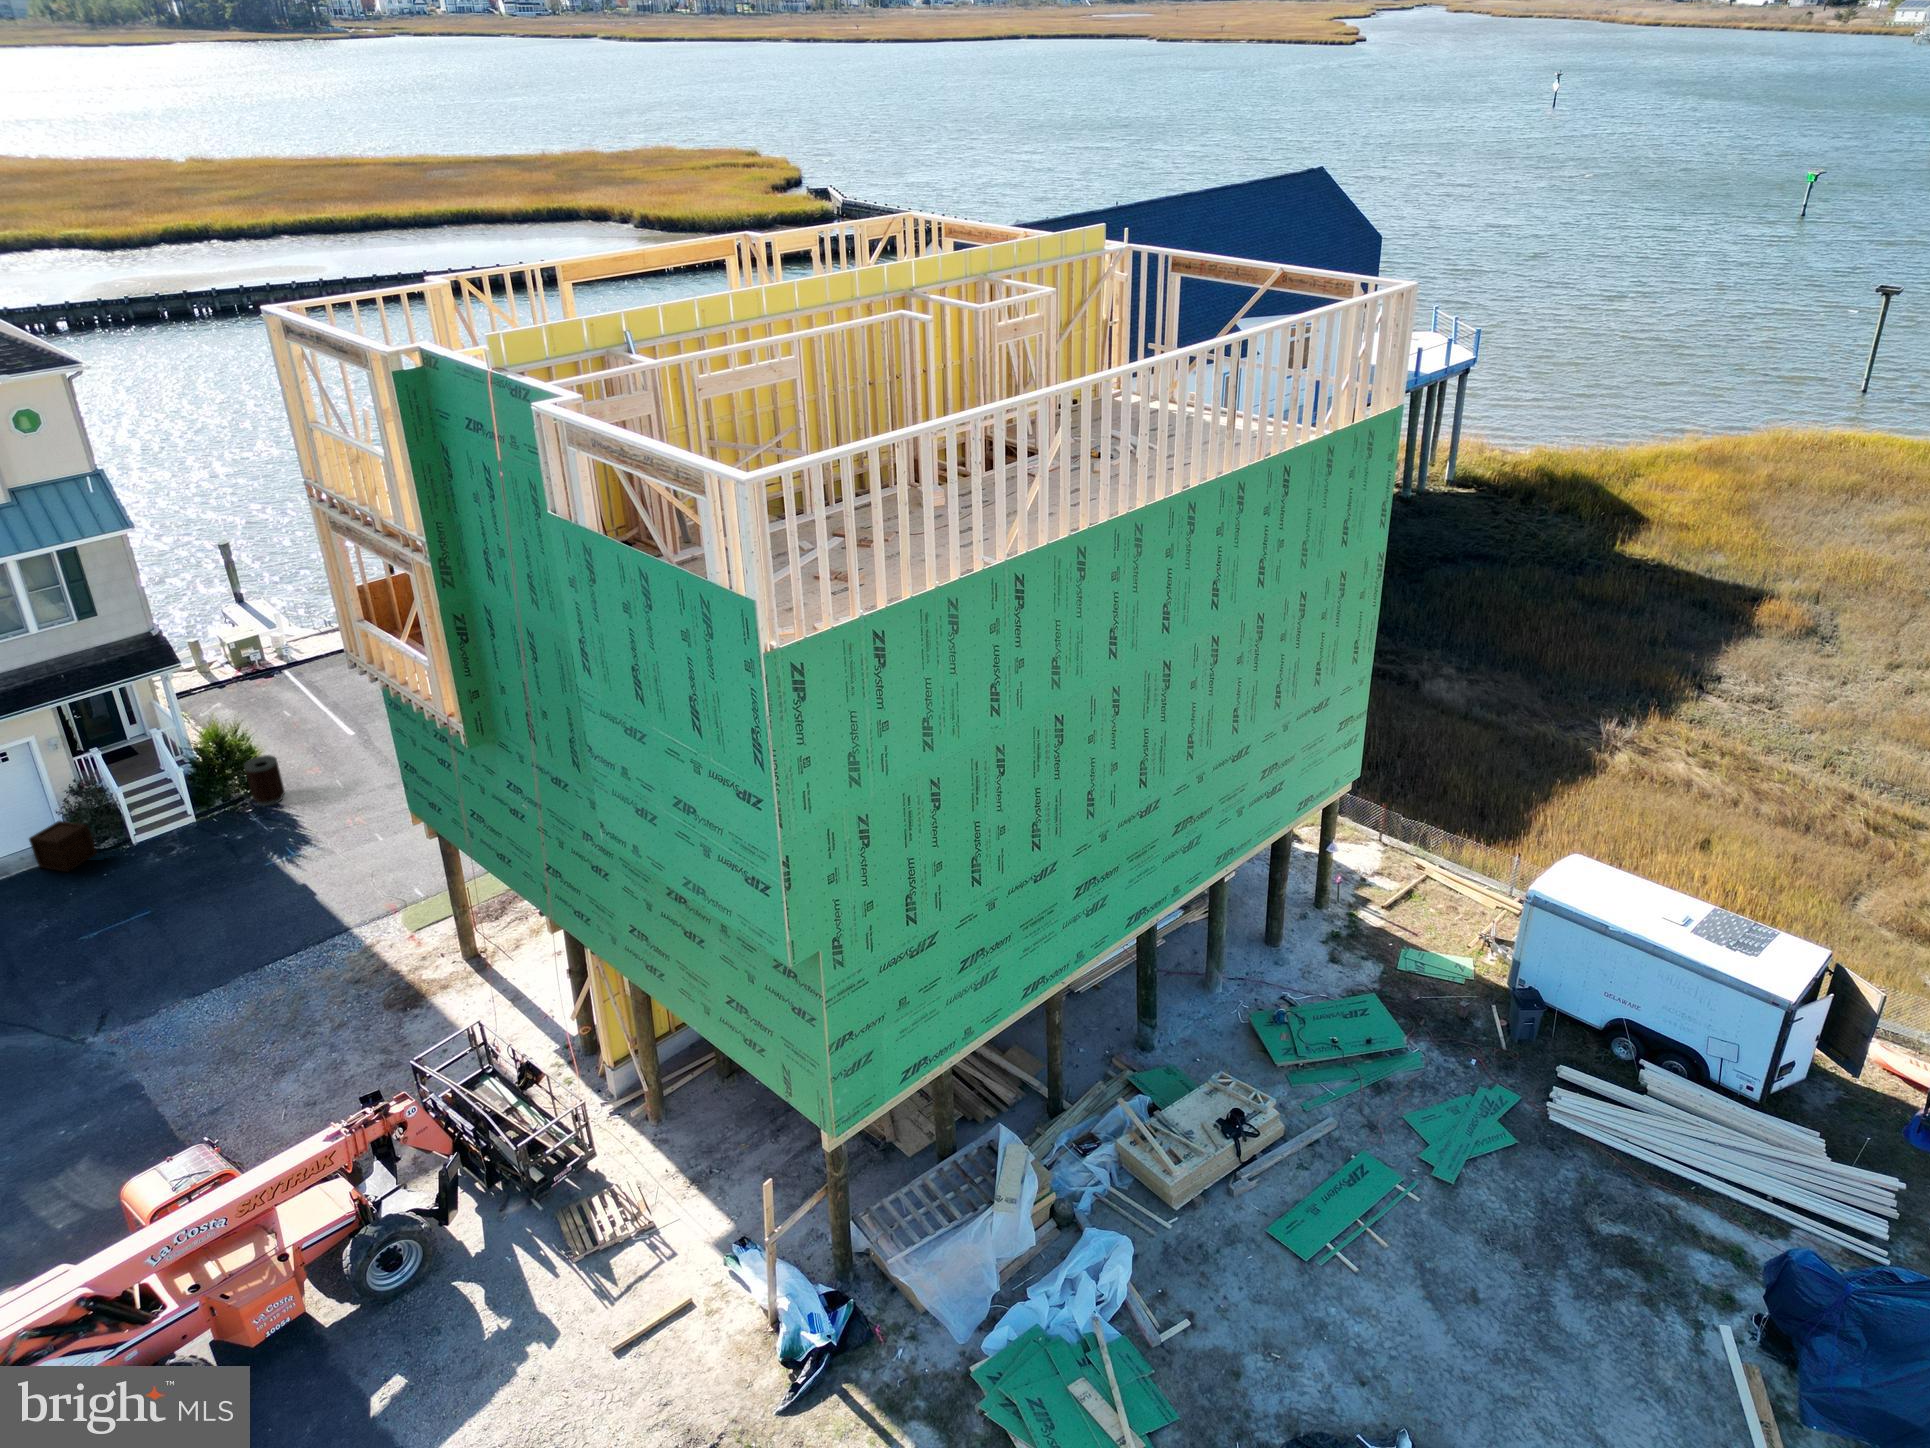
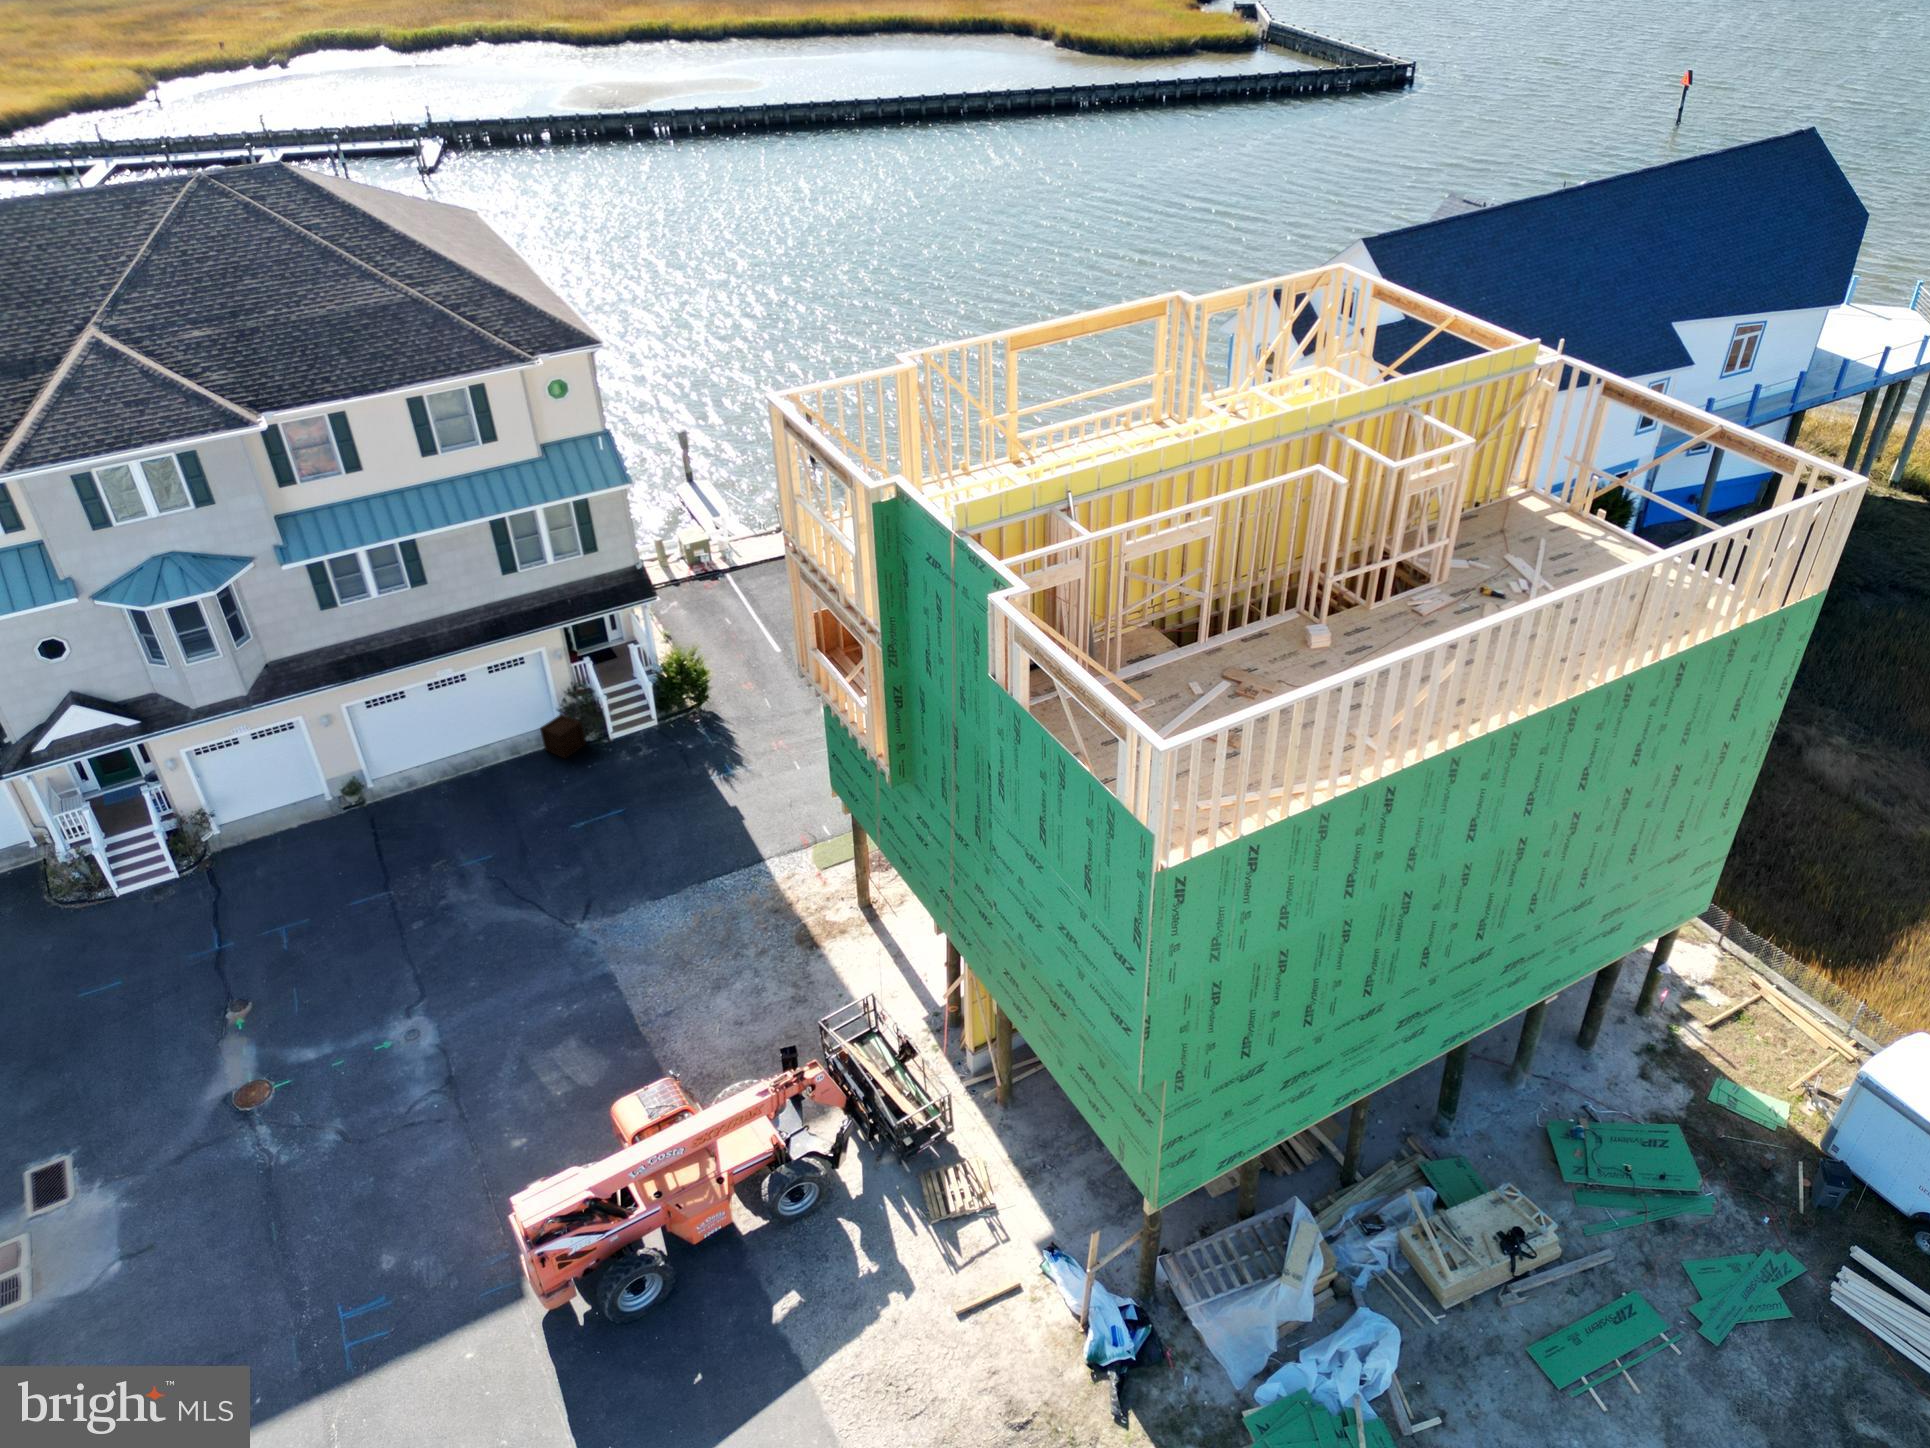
trash can: present [244,755,285,806] -> none [697,676,726,718]

